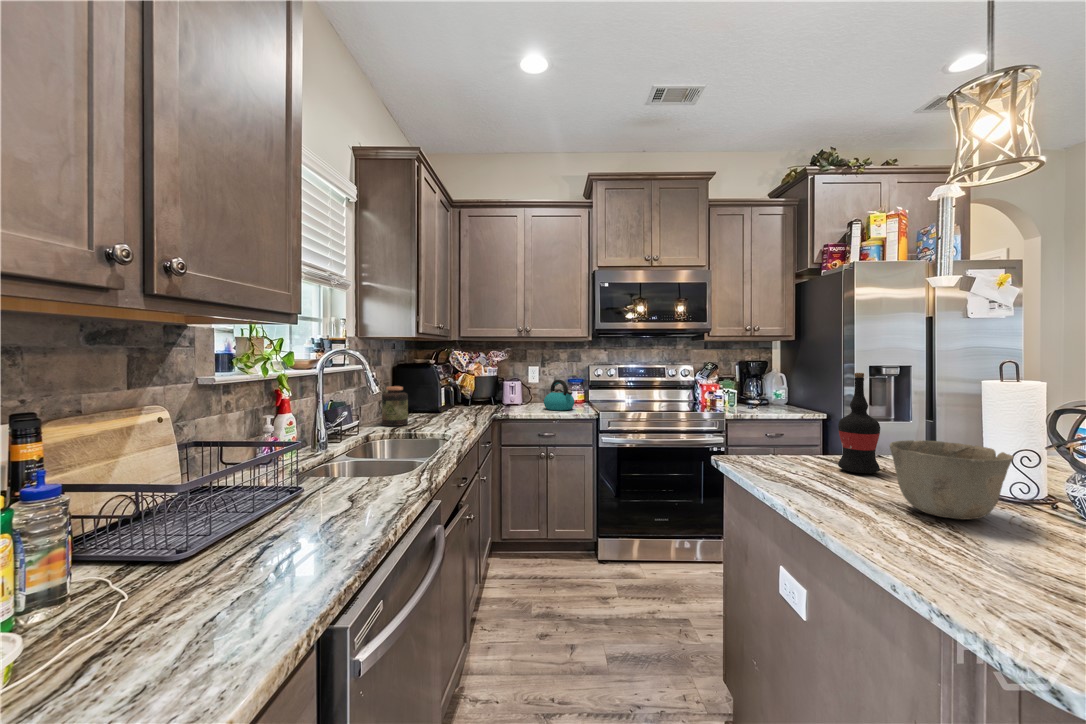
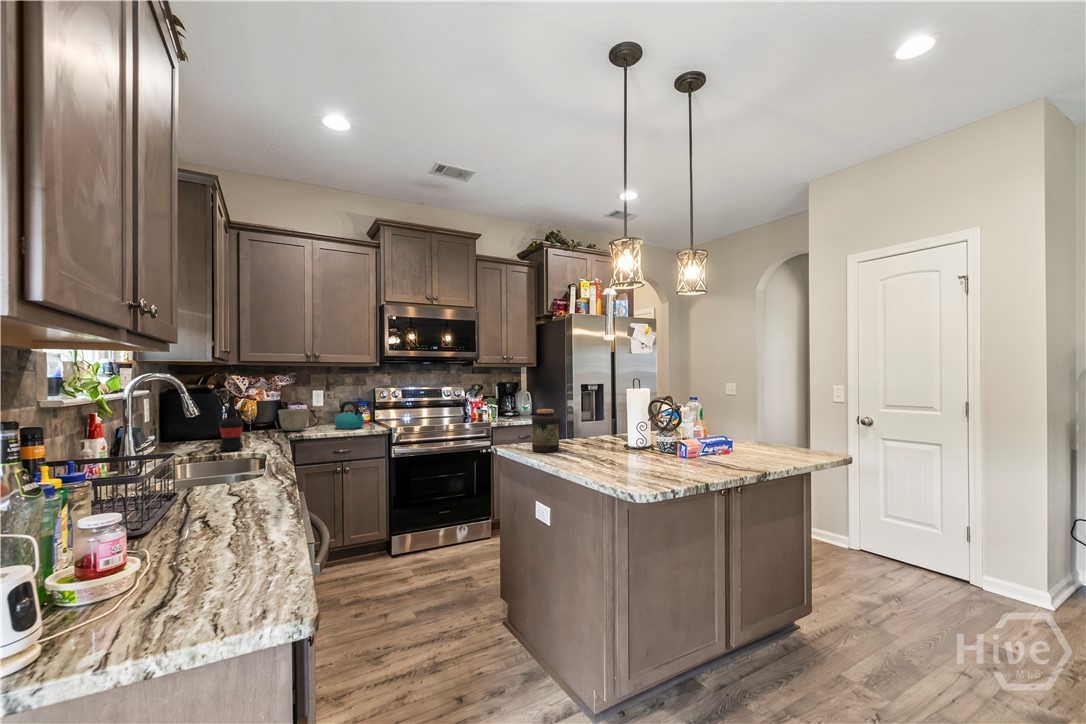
wine bottle: present [838,373,880,473] -> present [219,393,243,451]
jar: present [382,386,408,426] -> present [532,409,559,452]
ceramic bowl: present [890,440,1013,520] -> present [278,409,310,431]

